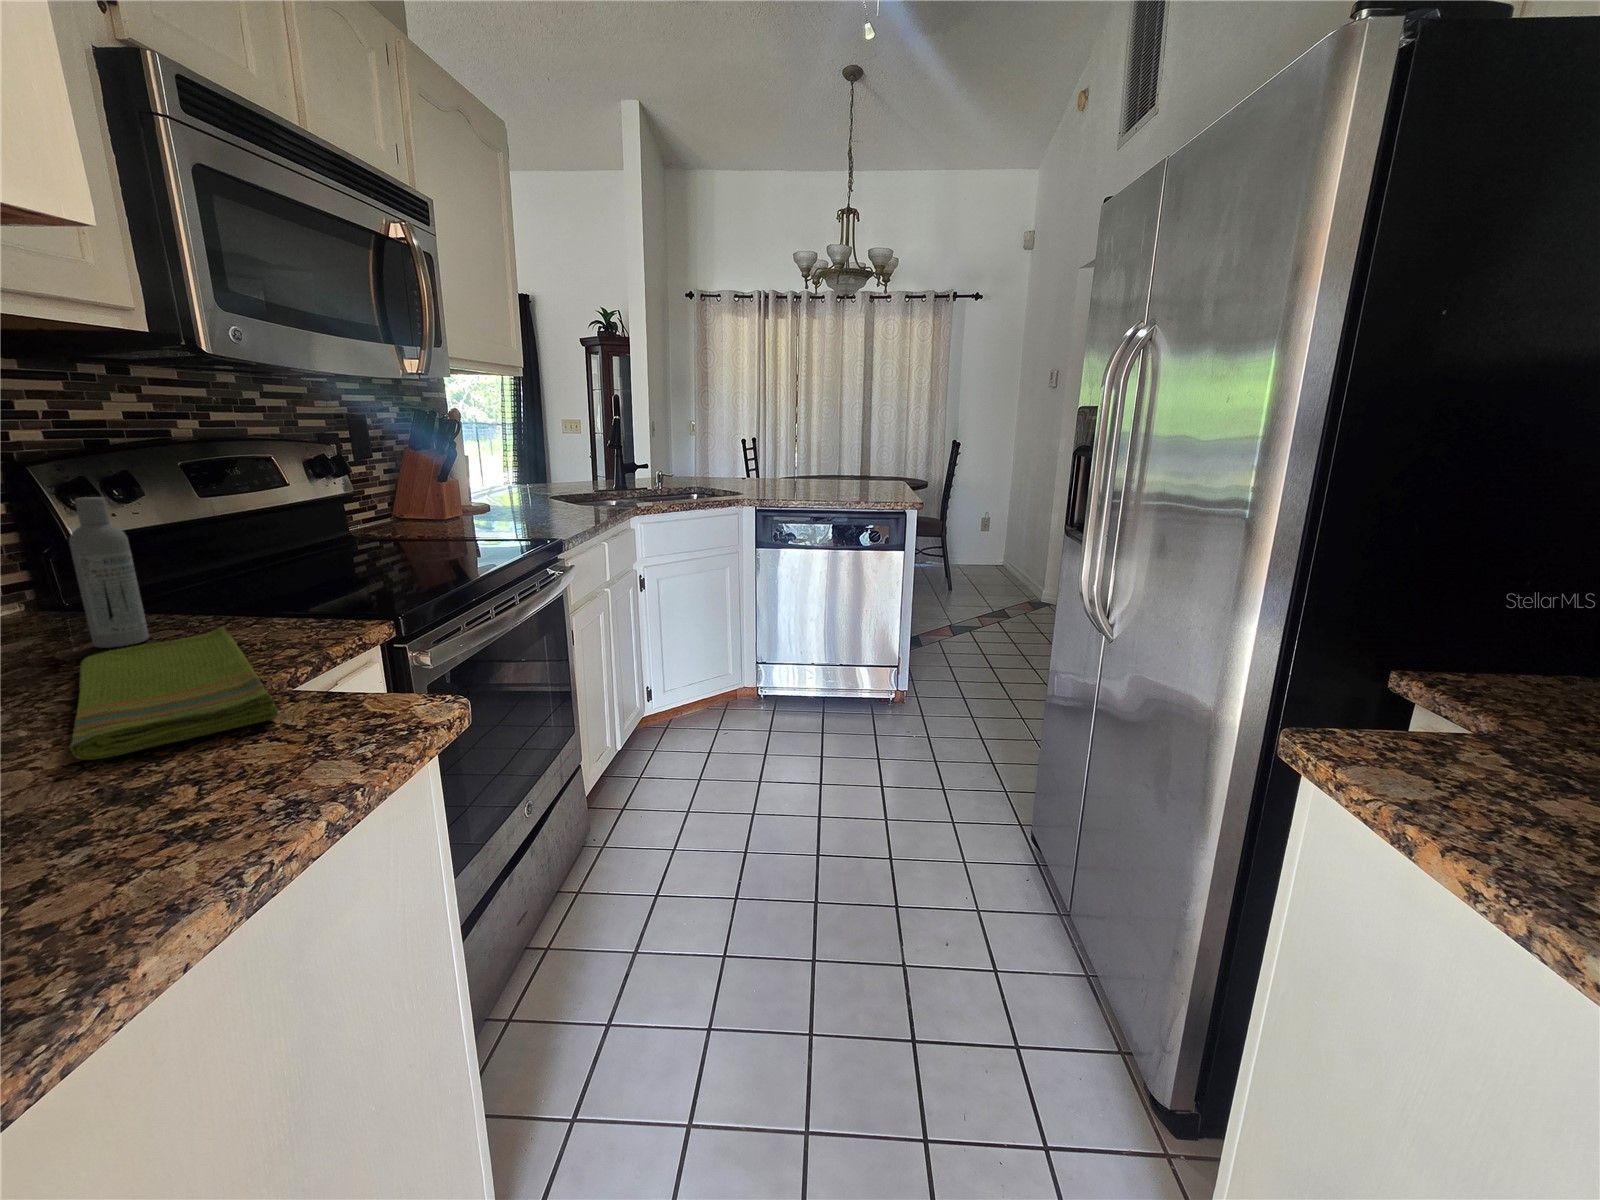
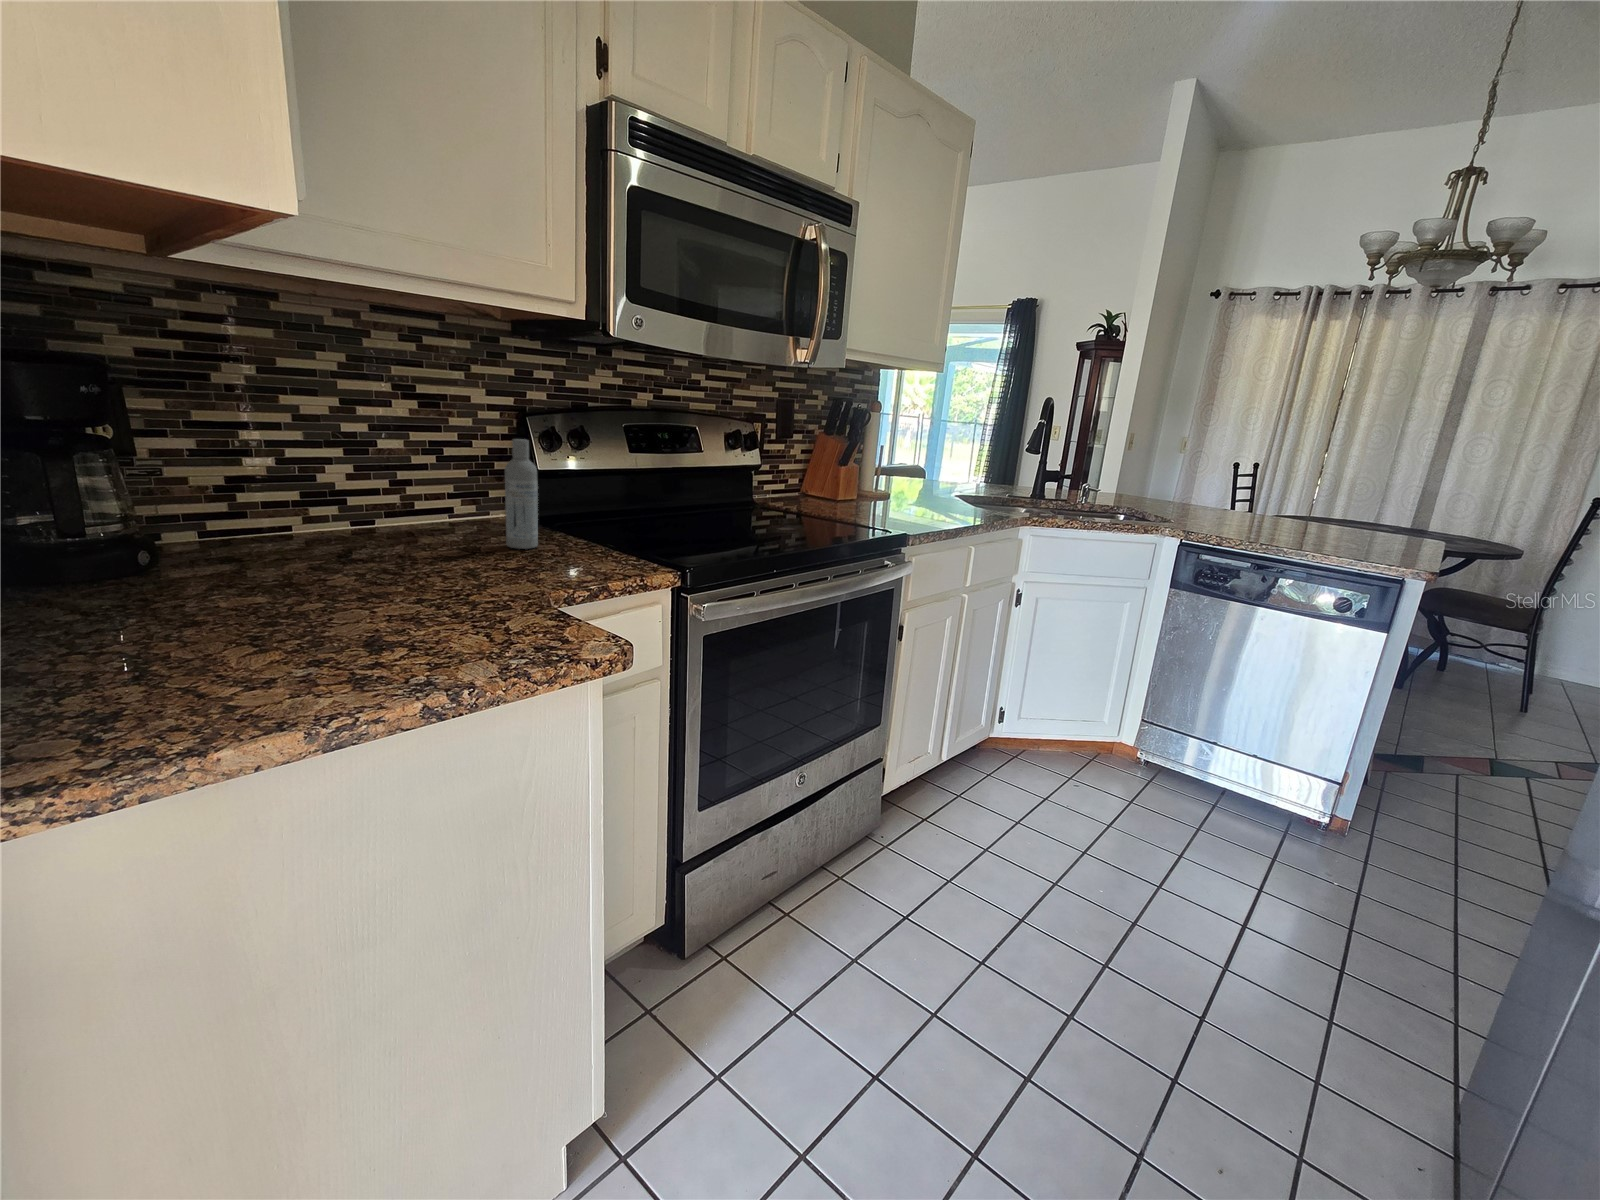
dish towel: present [70,626,278,760] -> none [384,547,568,620]

